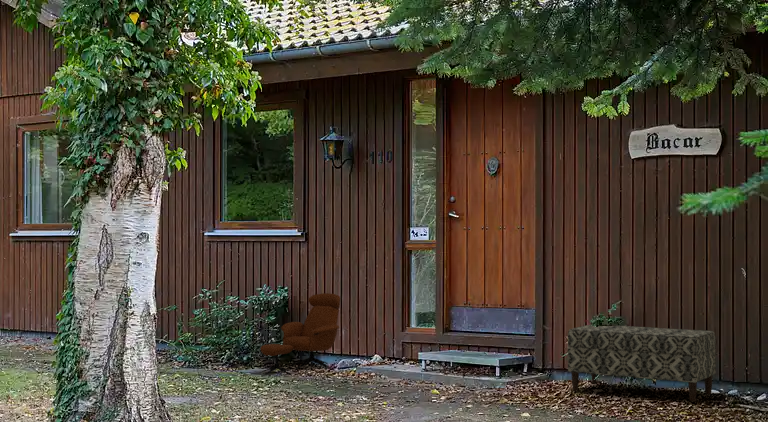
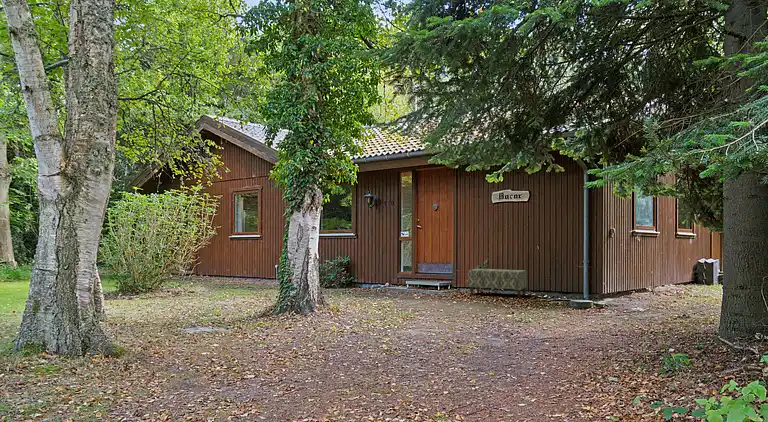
lounge chair: present [260,293,340,376] -> none [341,259,372,291]

